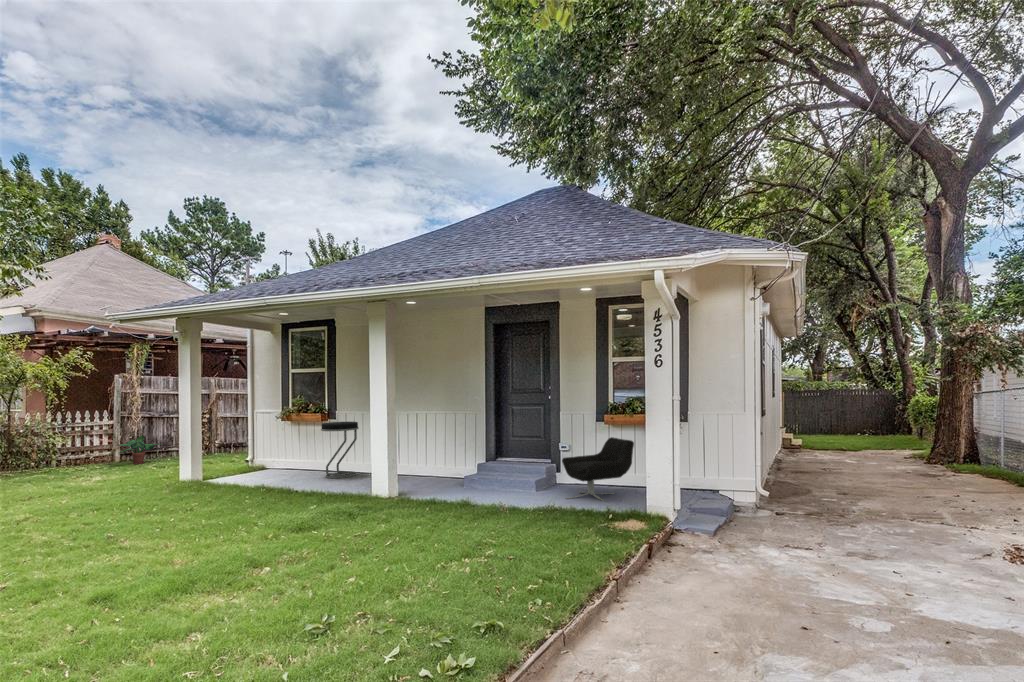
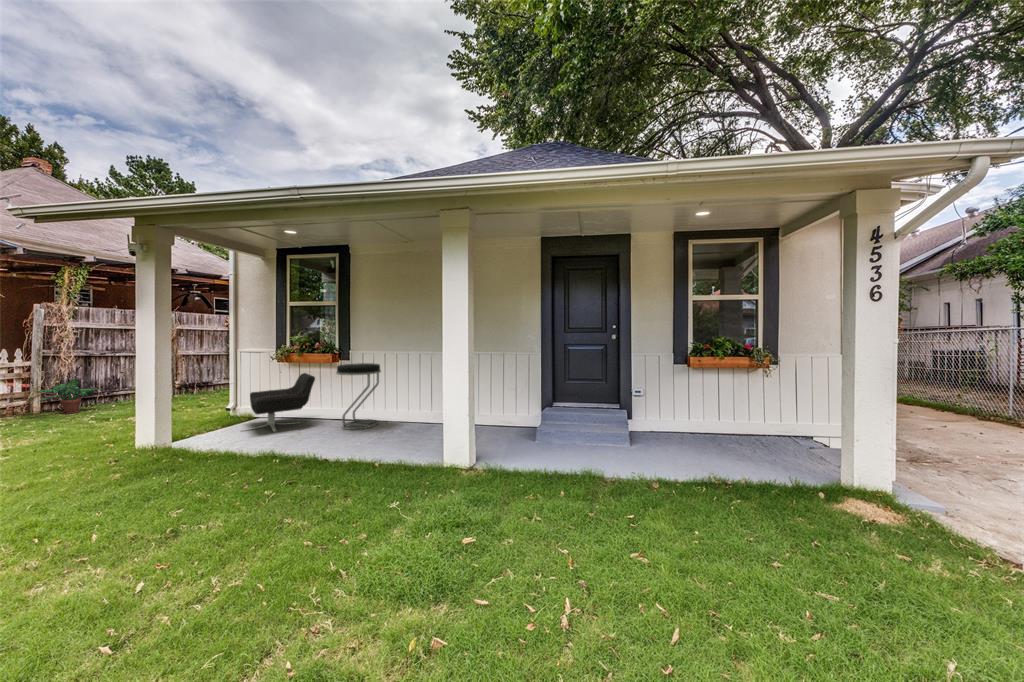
lounge chair: present [562,437,634,500] -> present [241,373,315,431]

